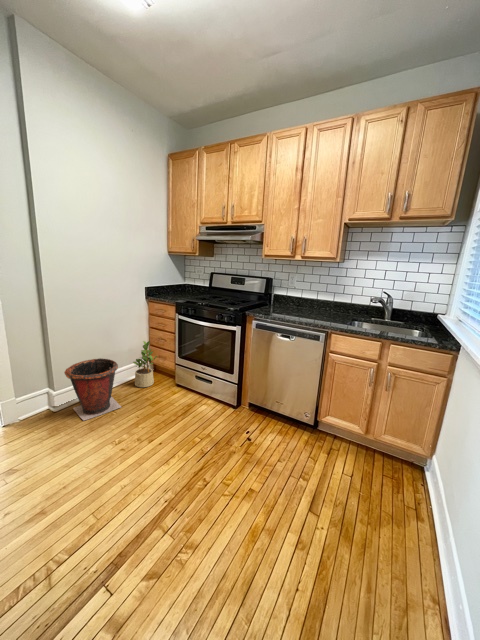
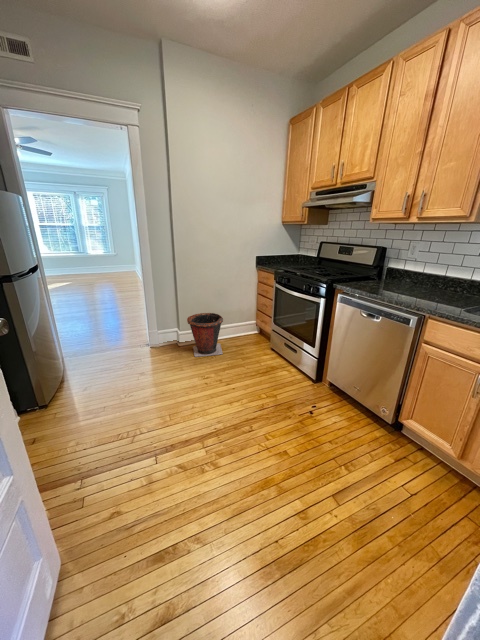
potted plant: present [133,341,157,387] -> none [240,304,260,344]

